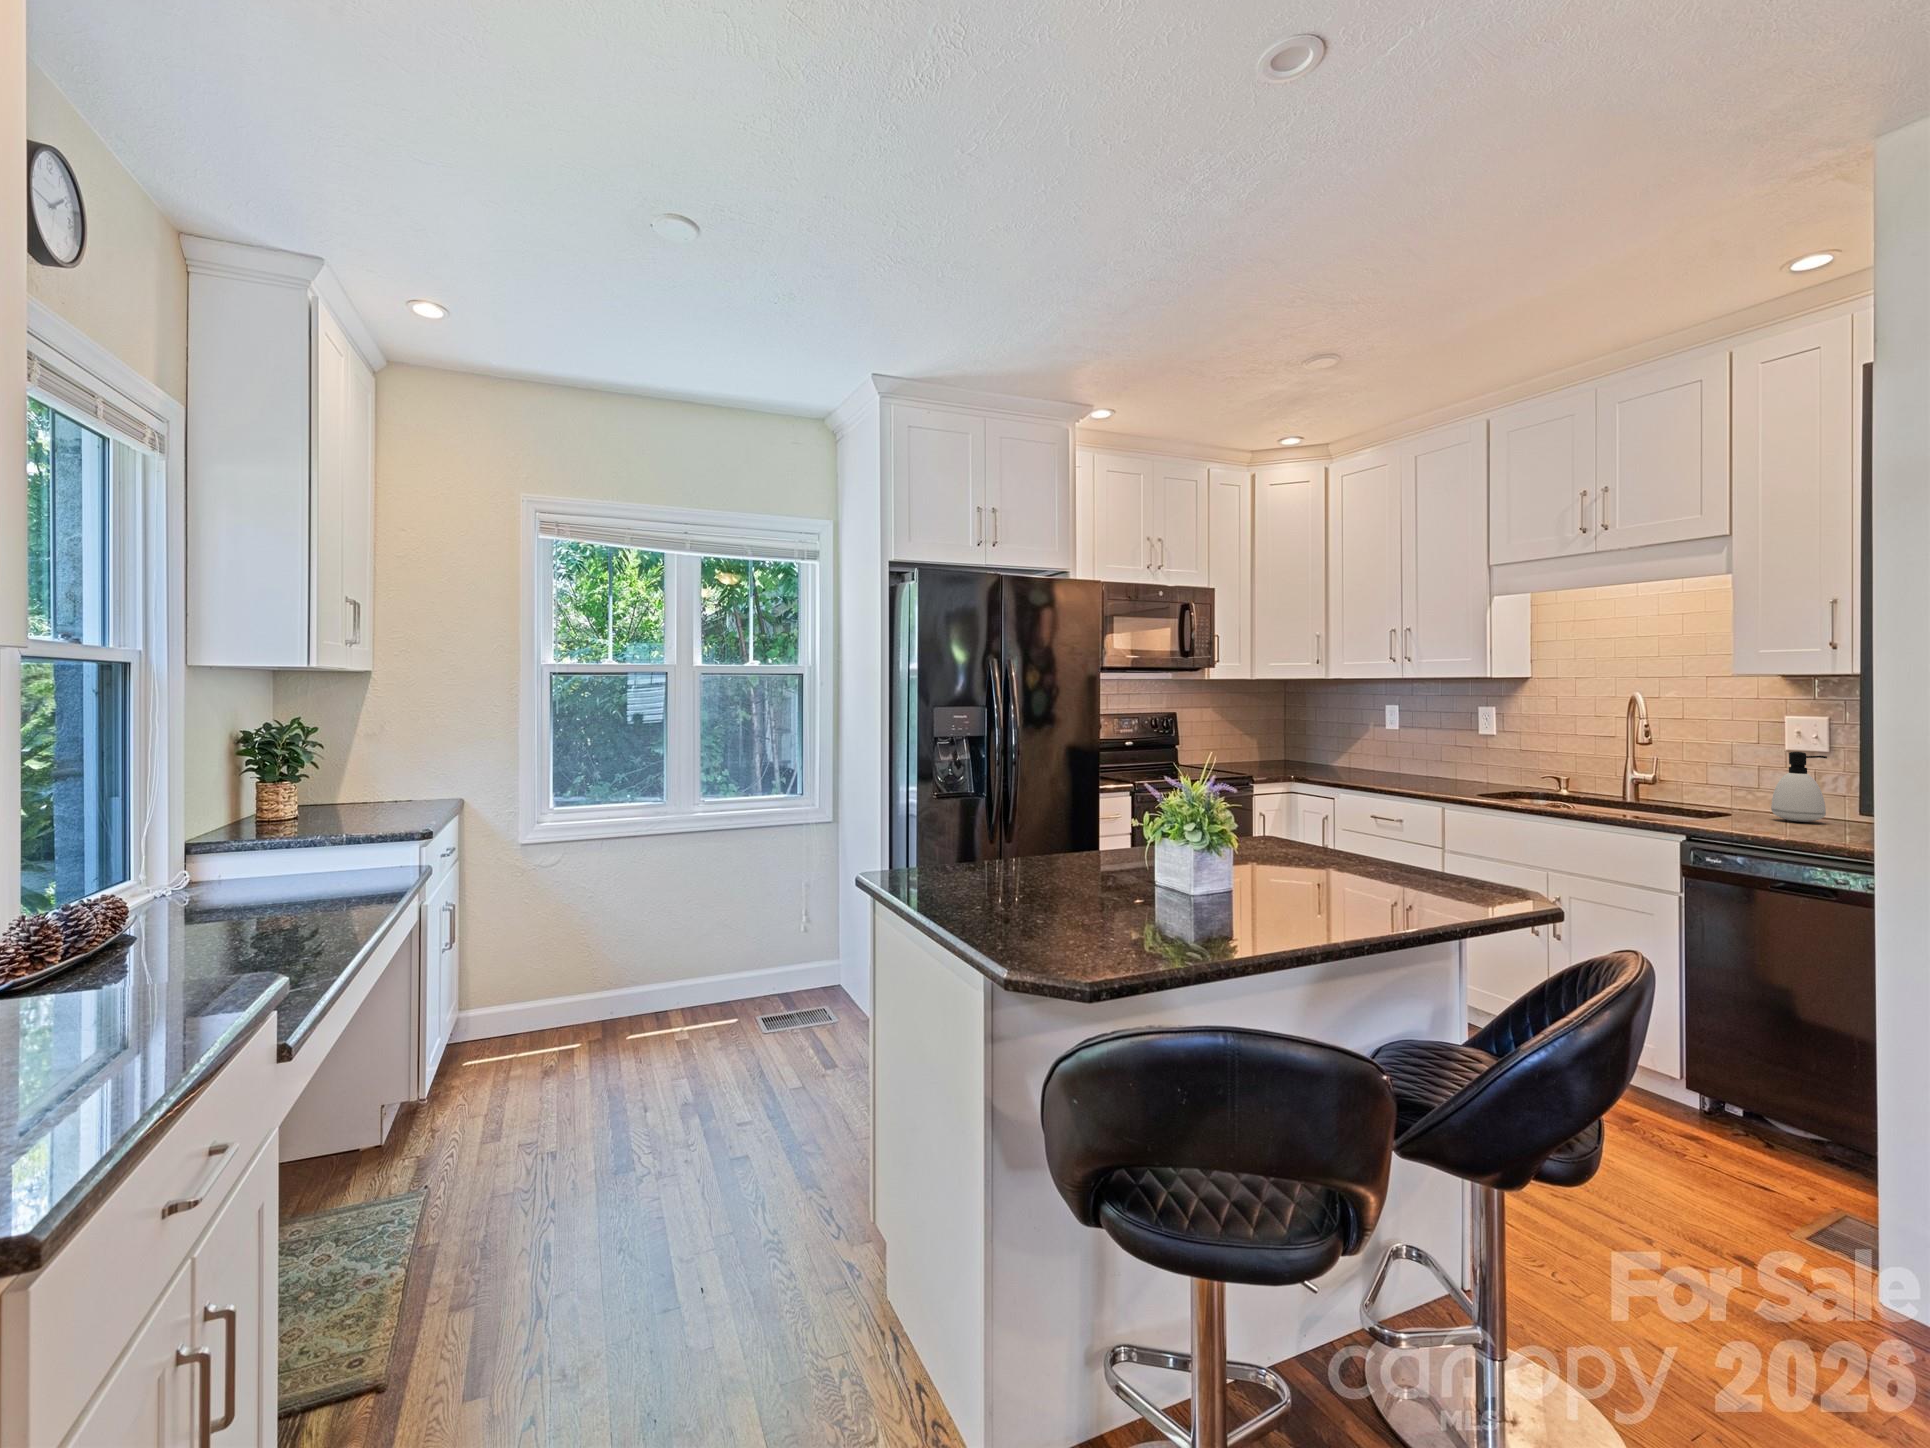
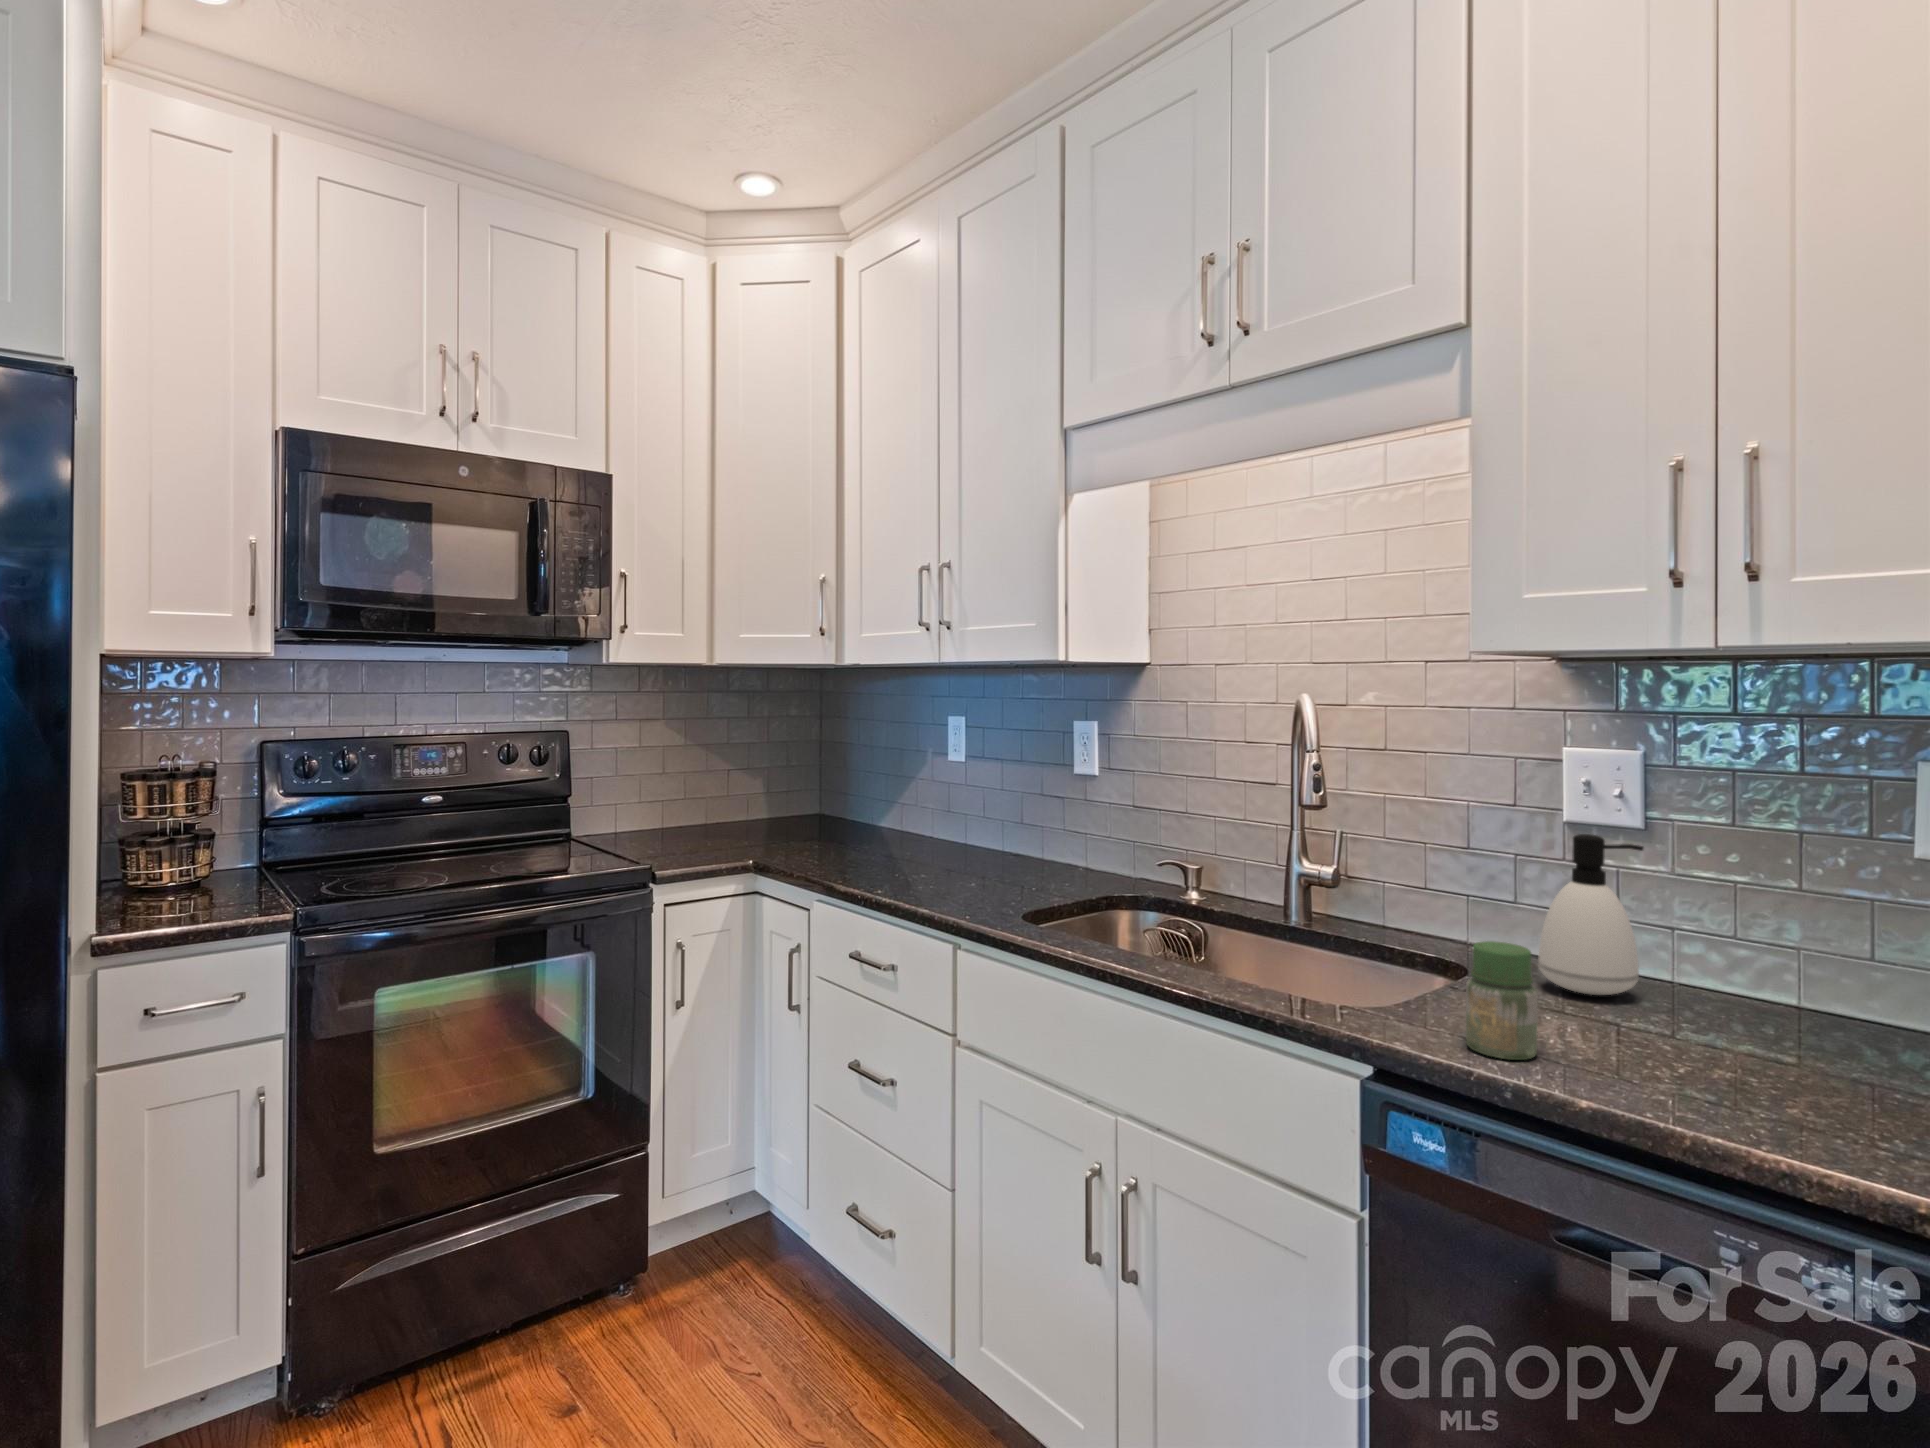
jar: none [1731,788,1766,831] -> present [1466,941,1538,1060]

